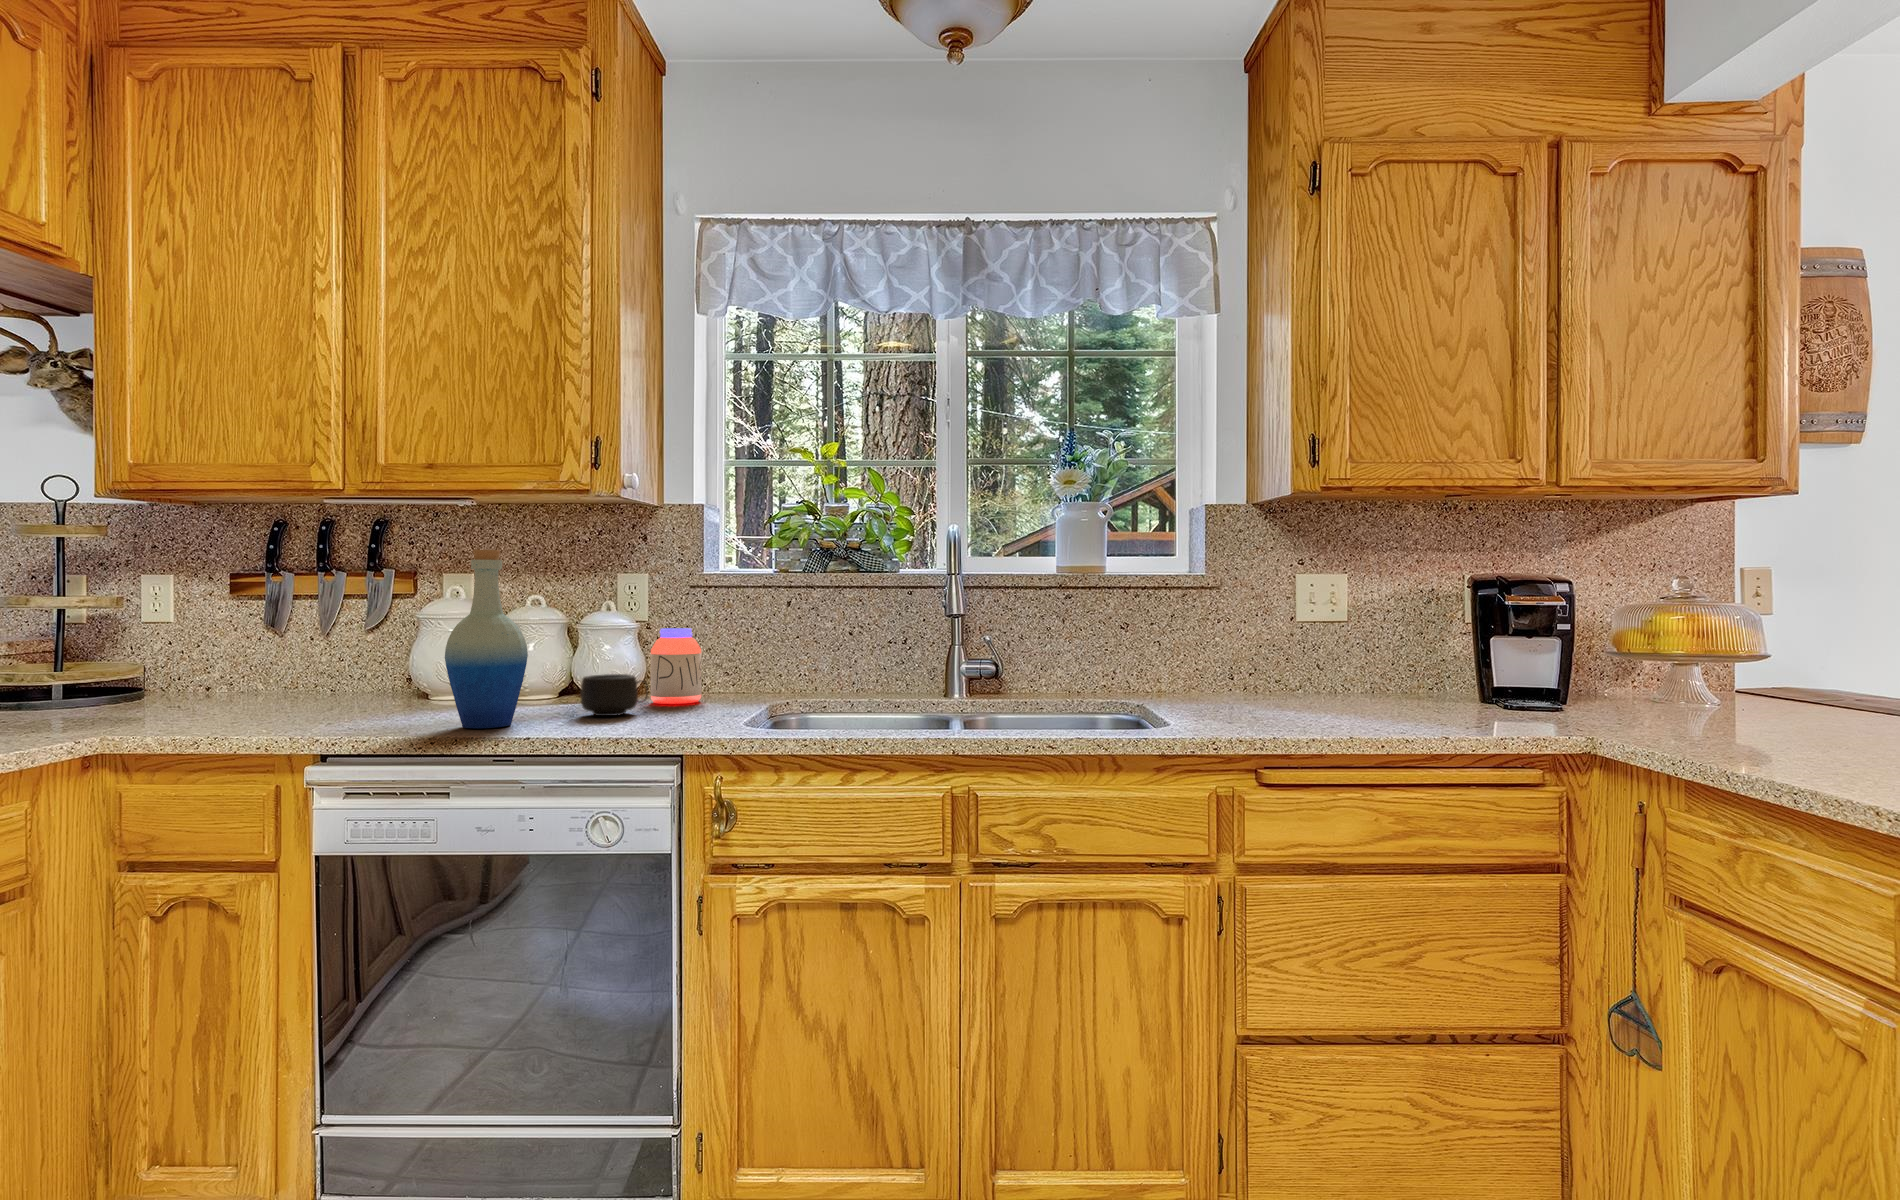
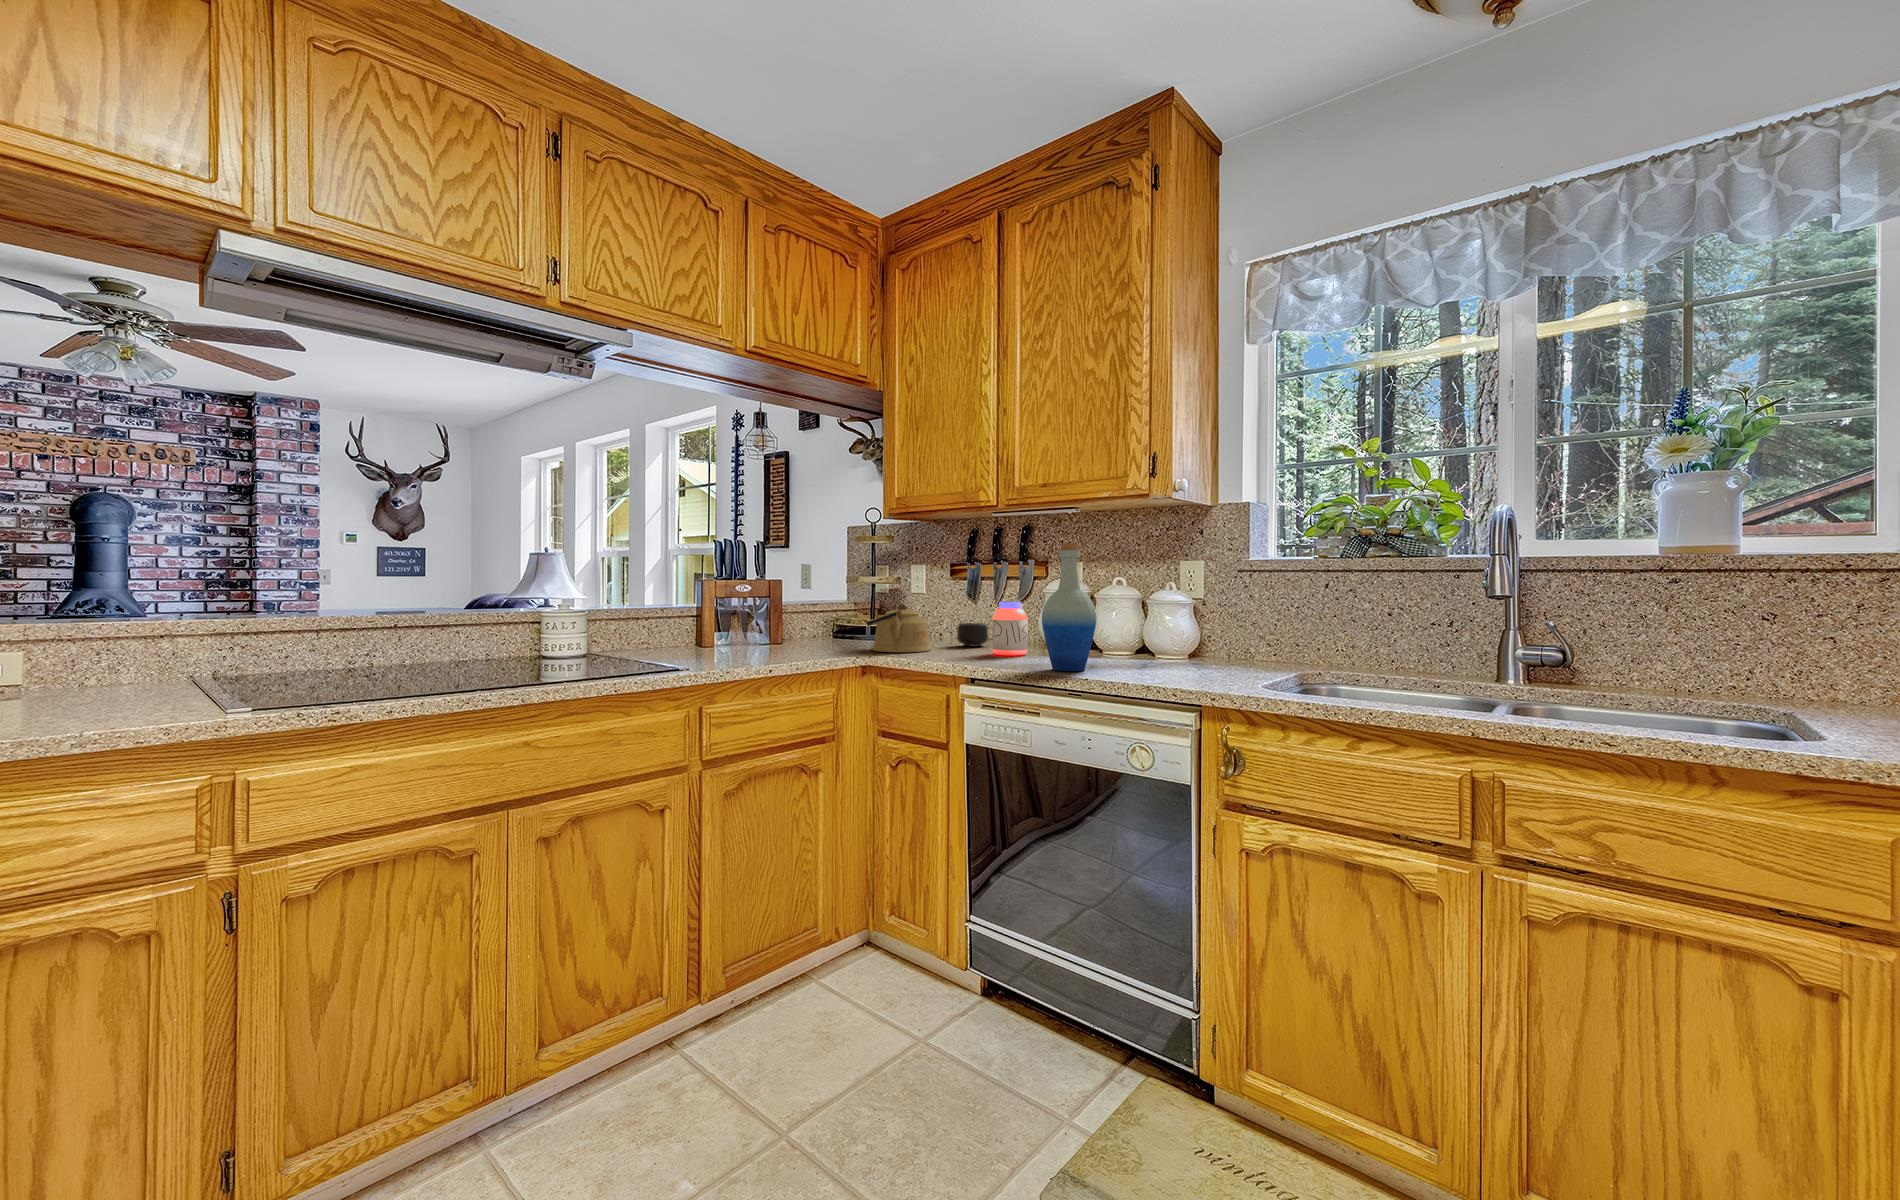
jar: present [650,628,702,704] -> present [992,602,1028,655]
kettle: none [74,641,213,725] -> present [867,604,931,652]
mug: present [581,674,648,716] -> present [957,623,990,647]

